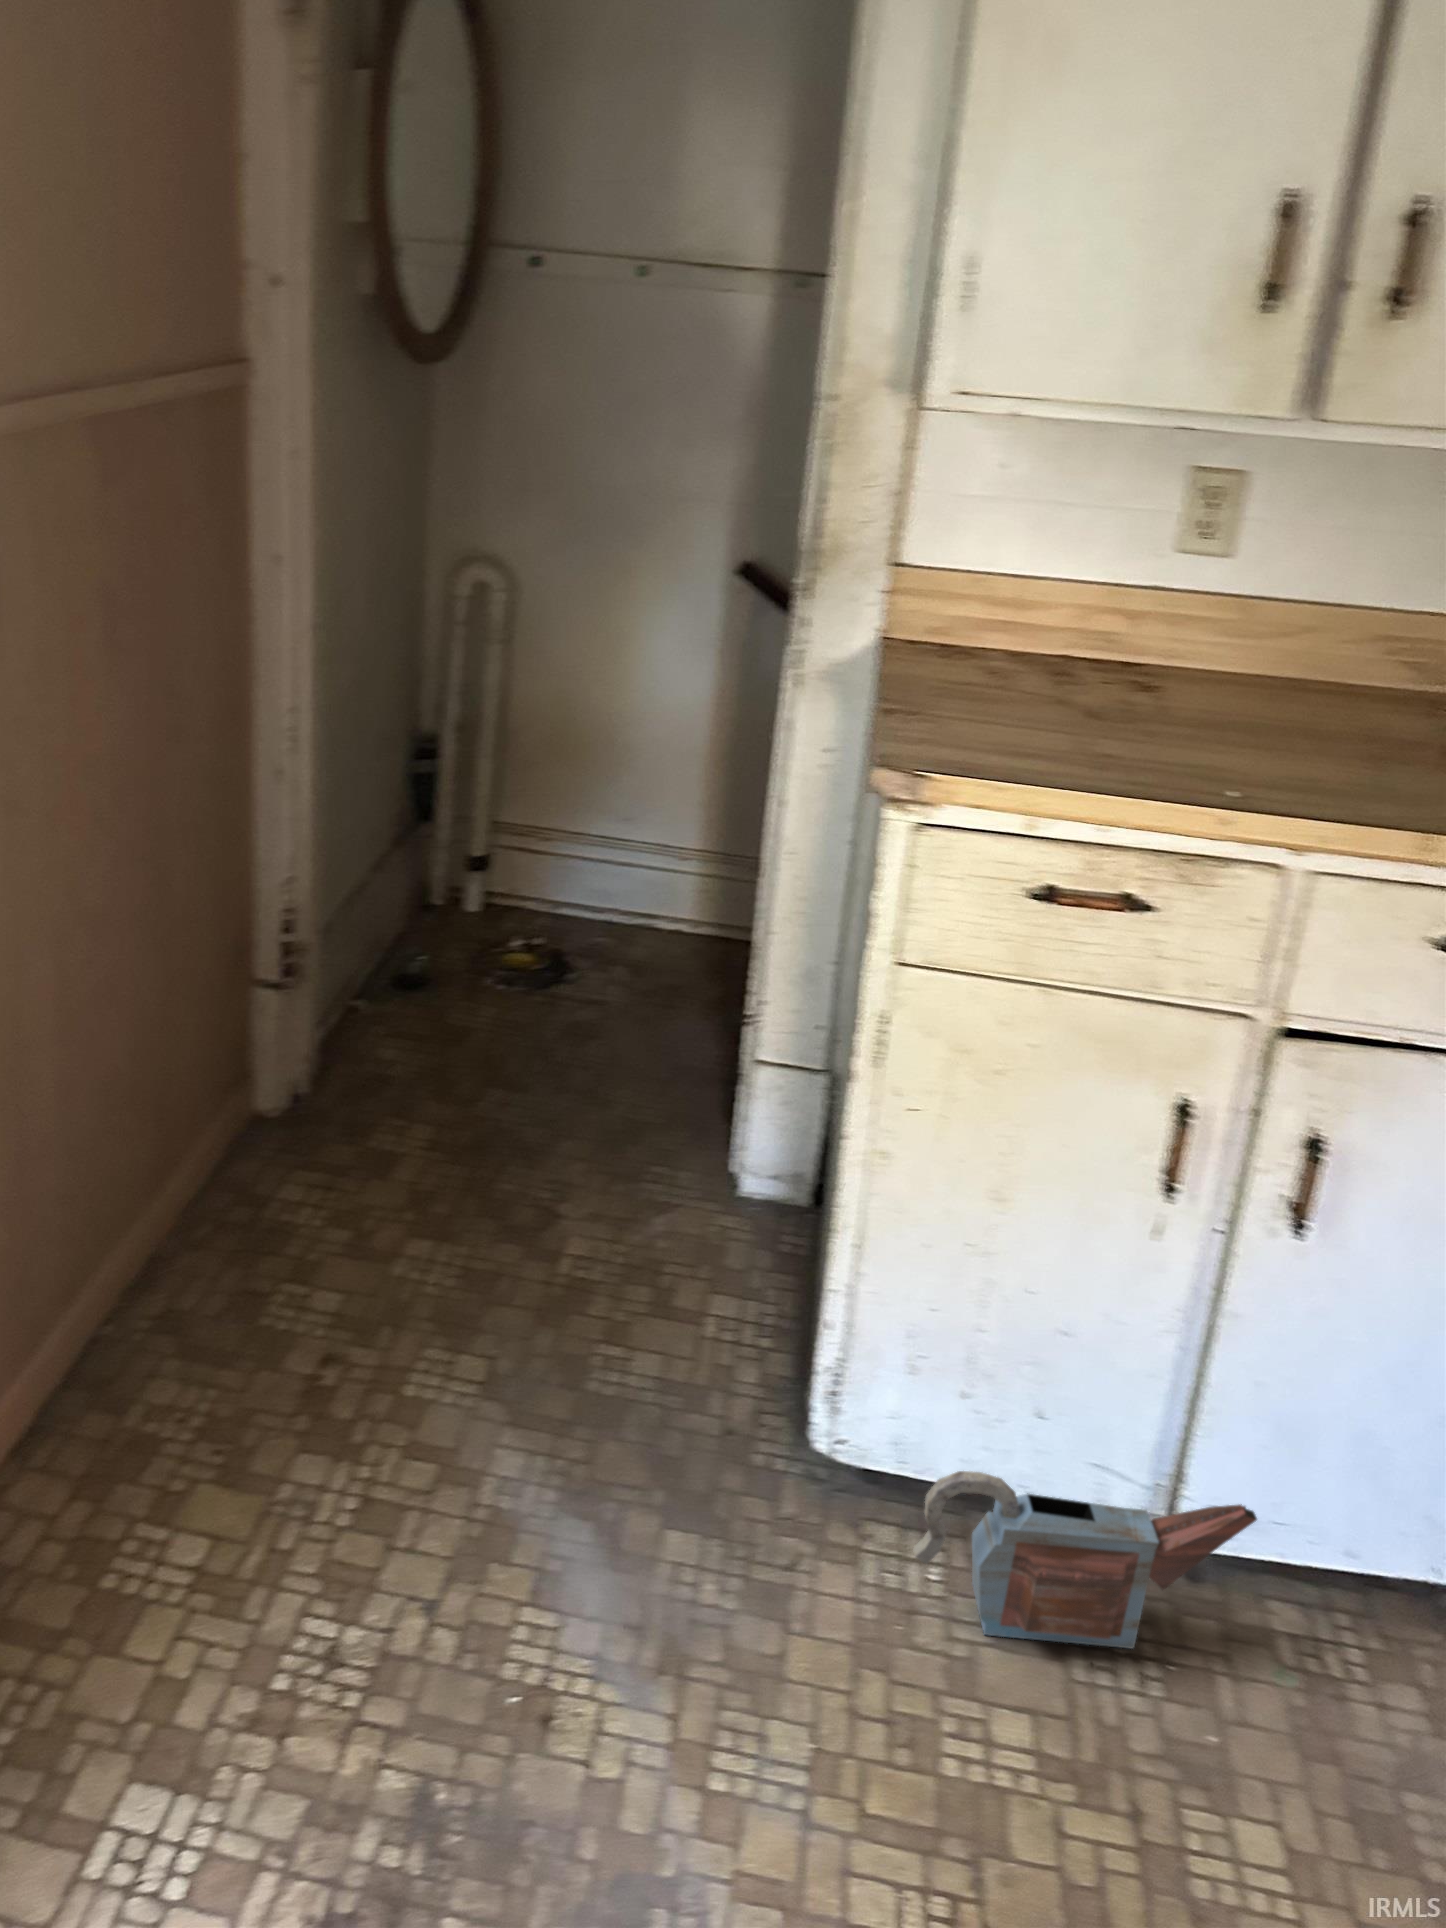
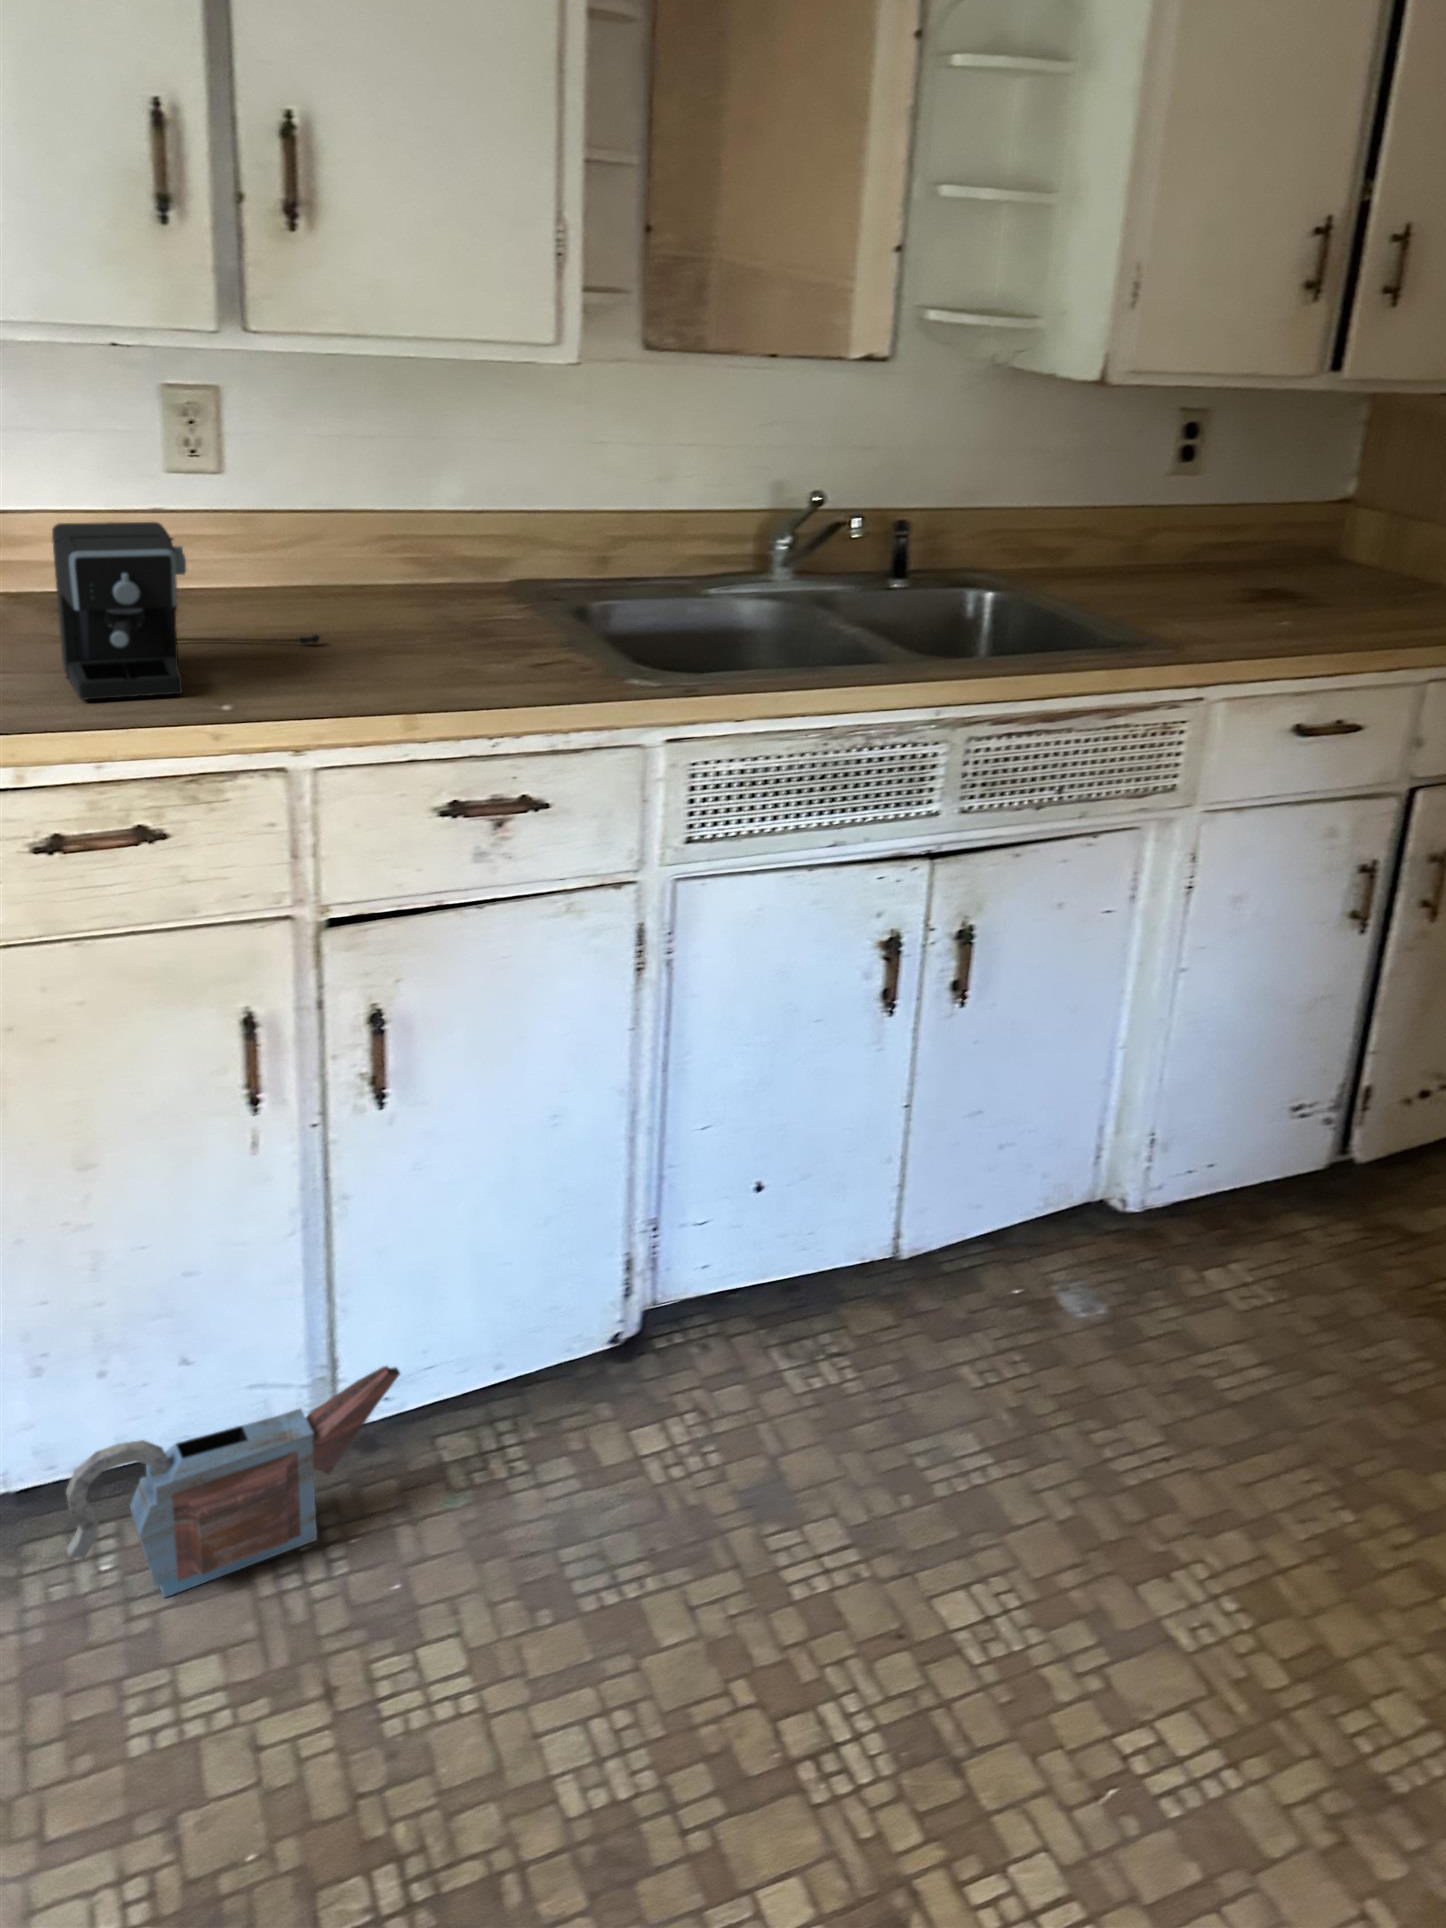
coffee maker: none [1070,592,1318,771] -> present [52,522,320,700]

